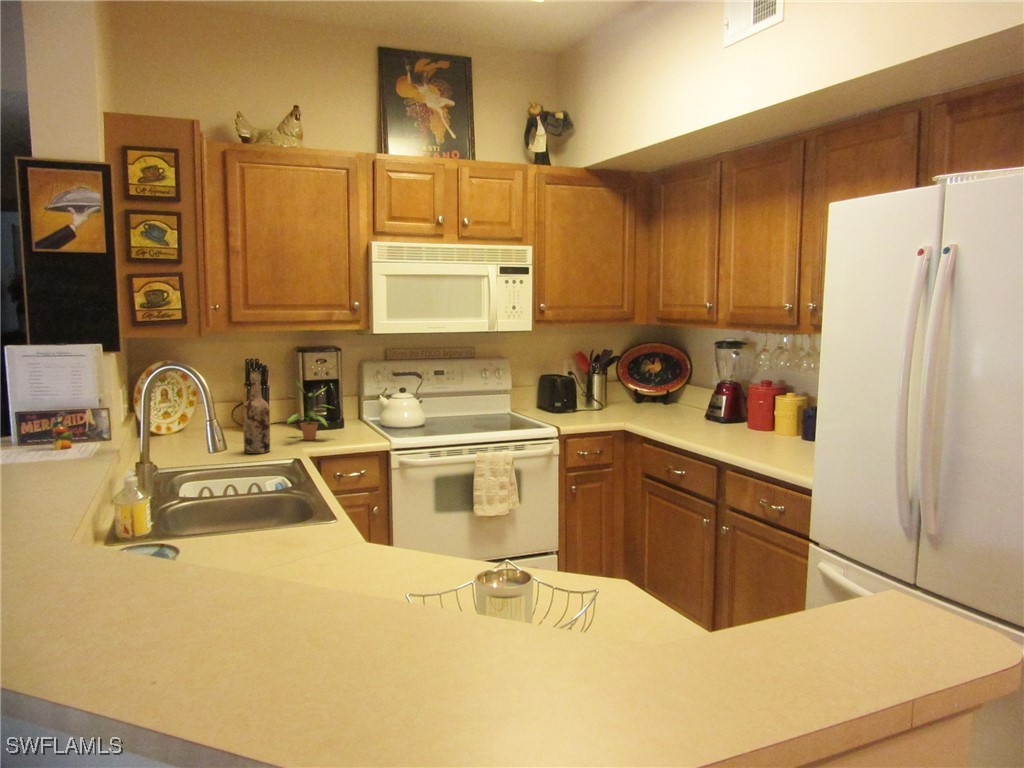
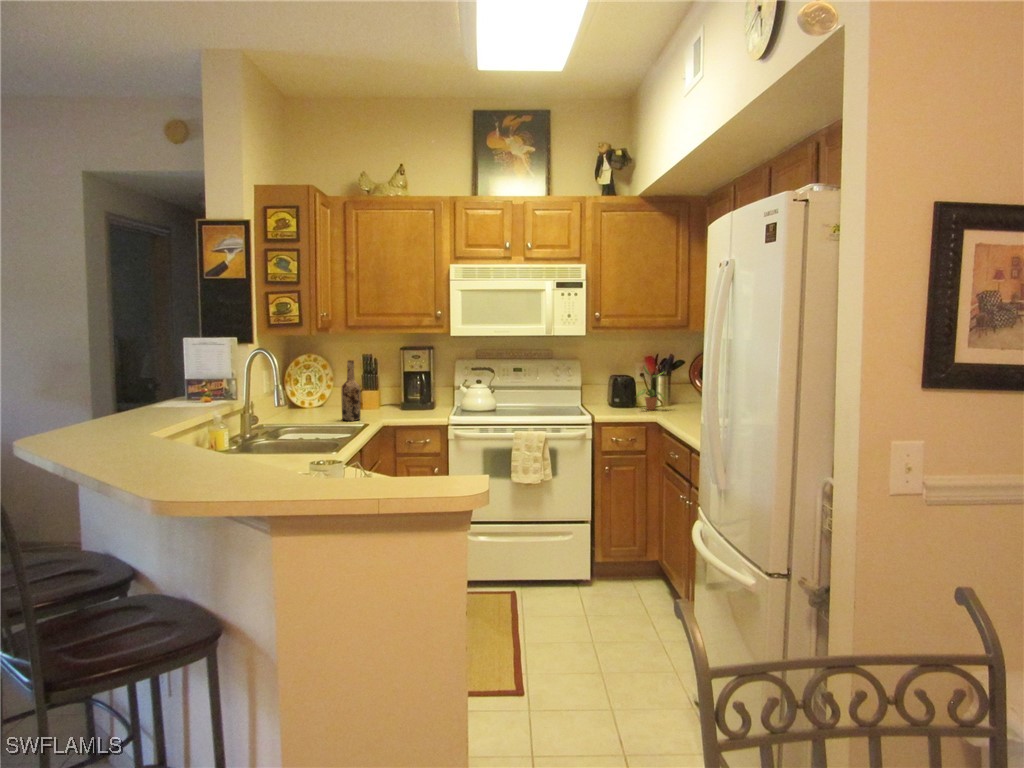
potted plant: present [287,381,329,440] -> present [636,366,665,410]

